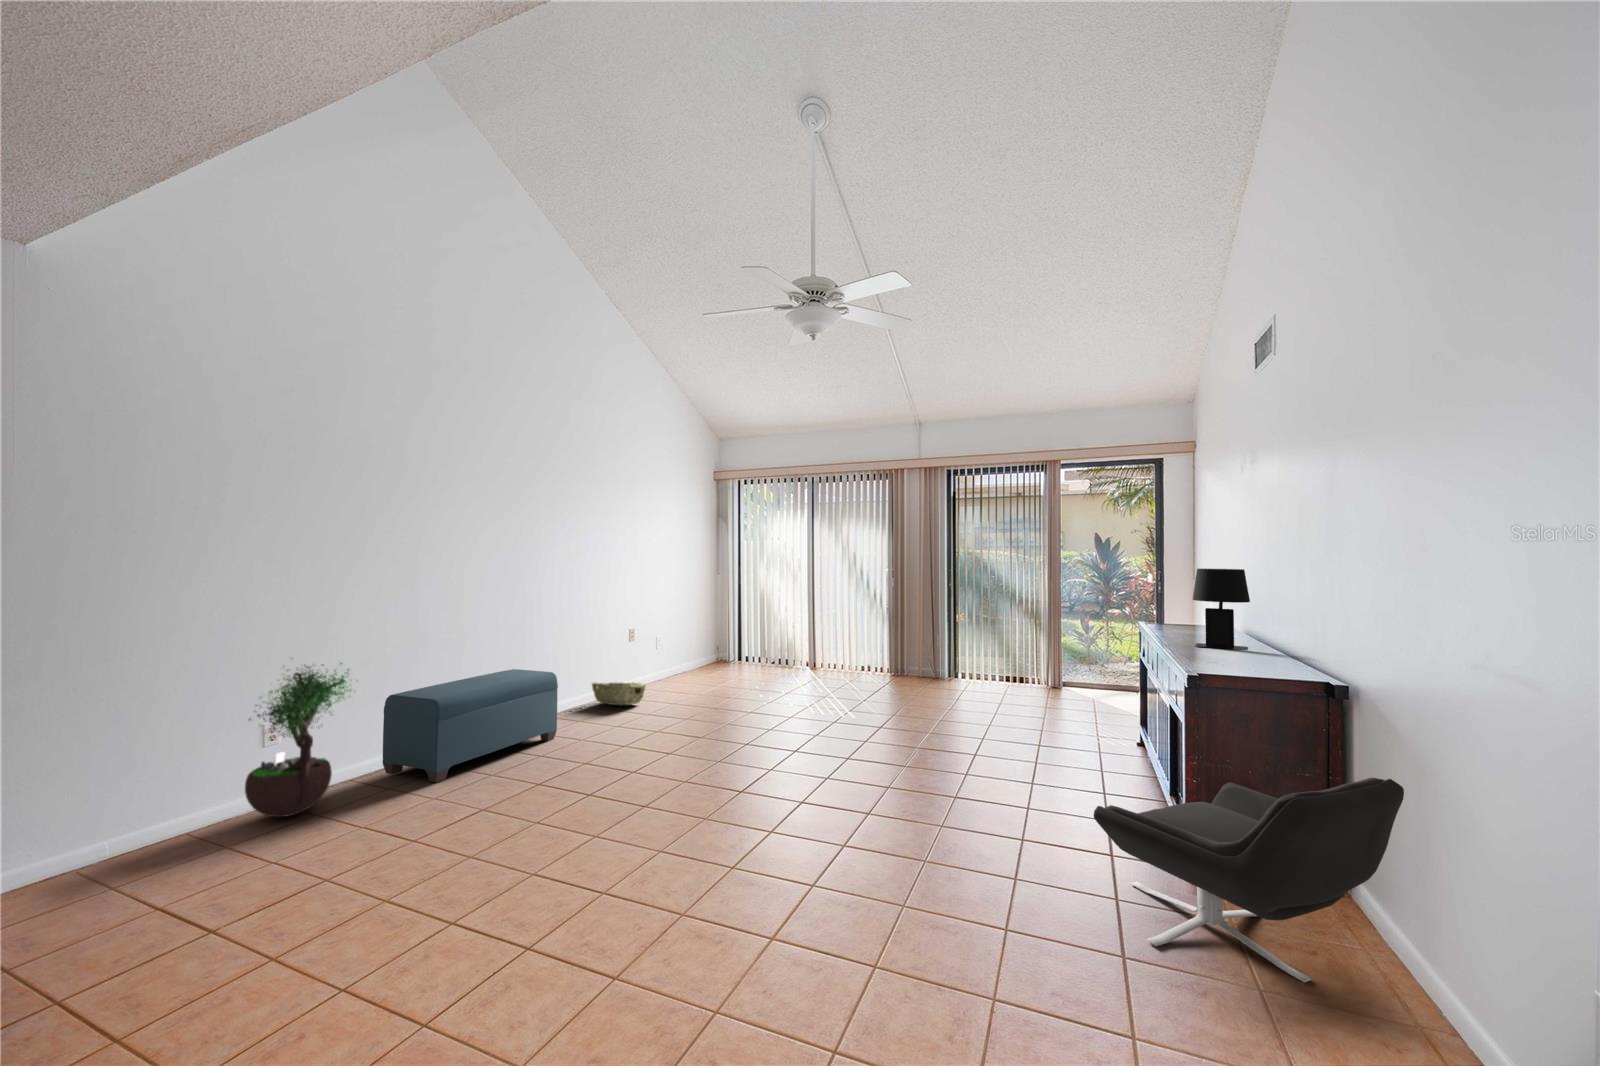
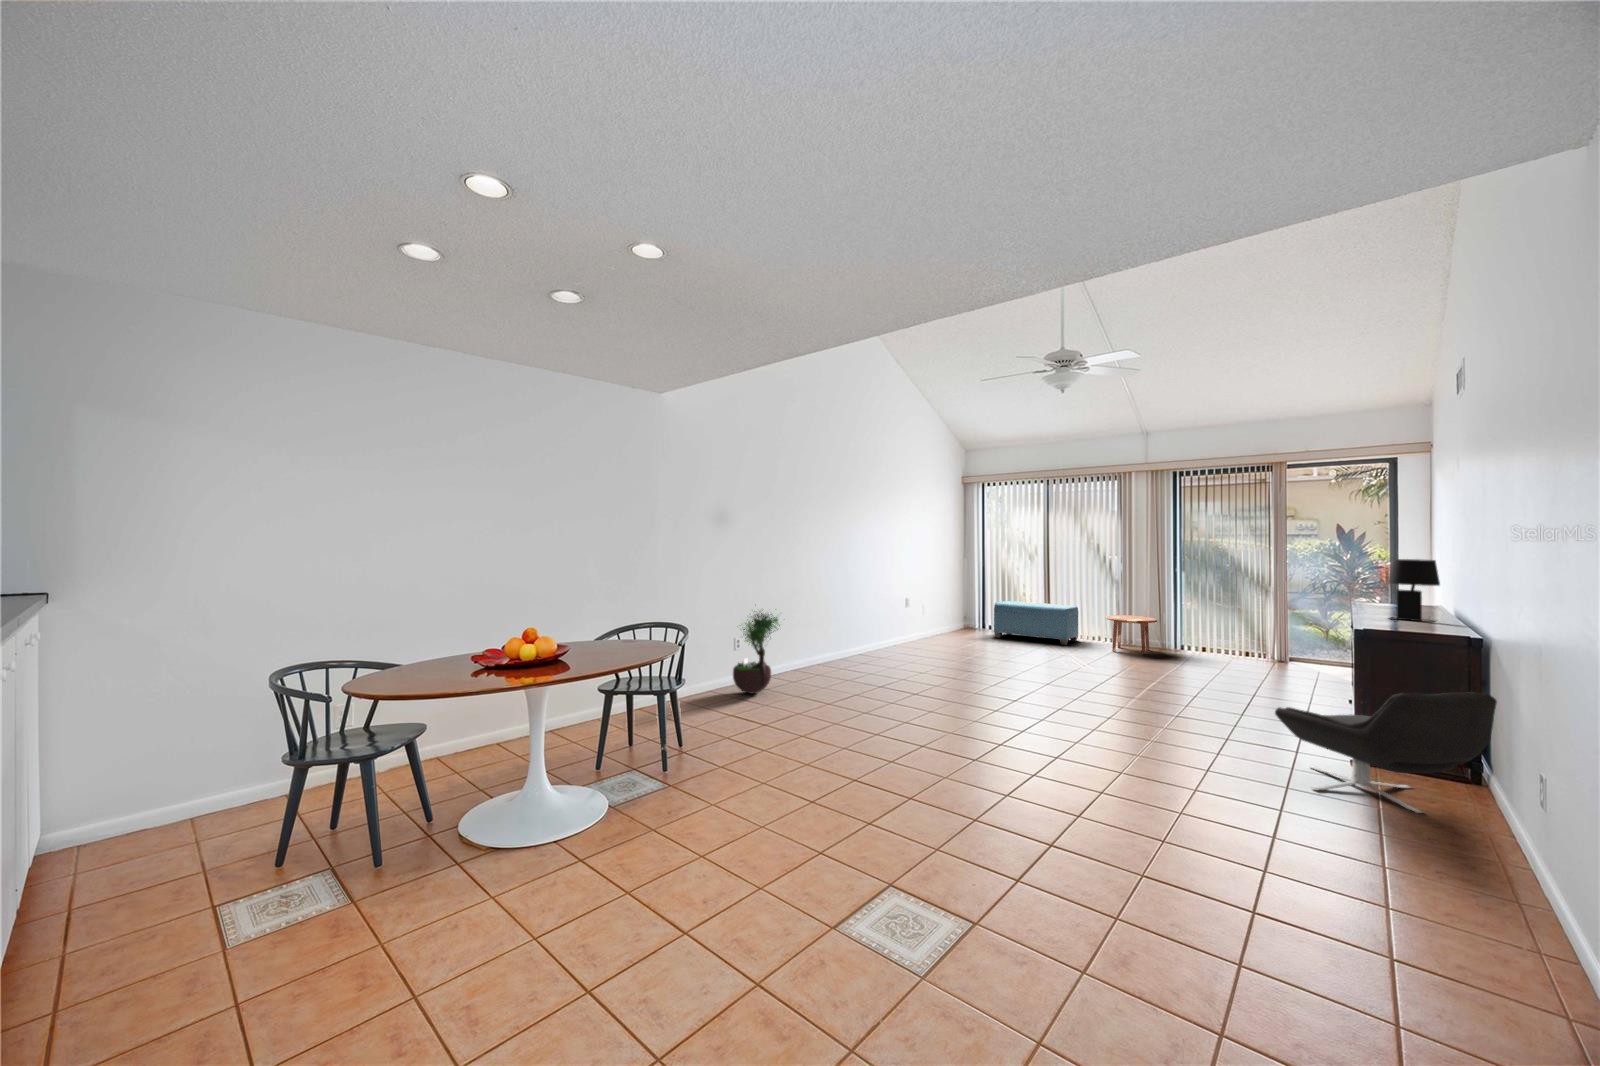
side table: none [874,640,930,687] -> present [1106,615,1157,654]
bench: present [383,669,558,782] -> present [994,601,1078,645]
woven basket: present [592,682,646,705] -> none [886,636,925,654]

